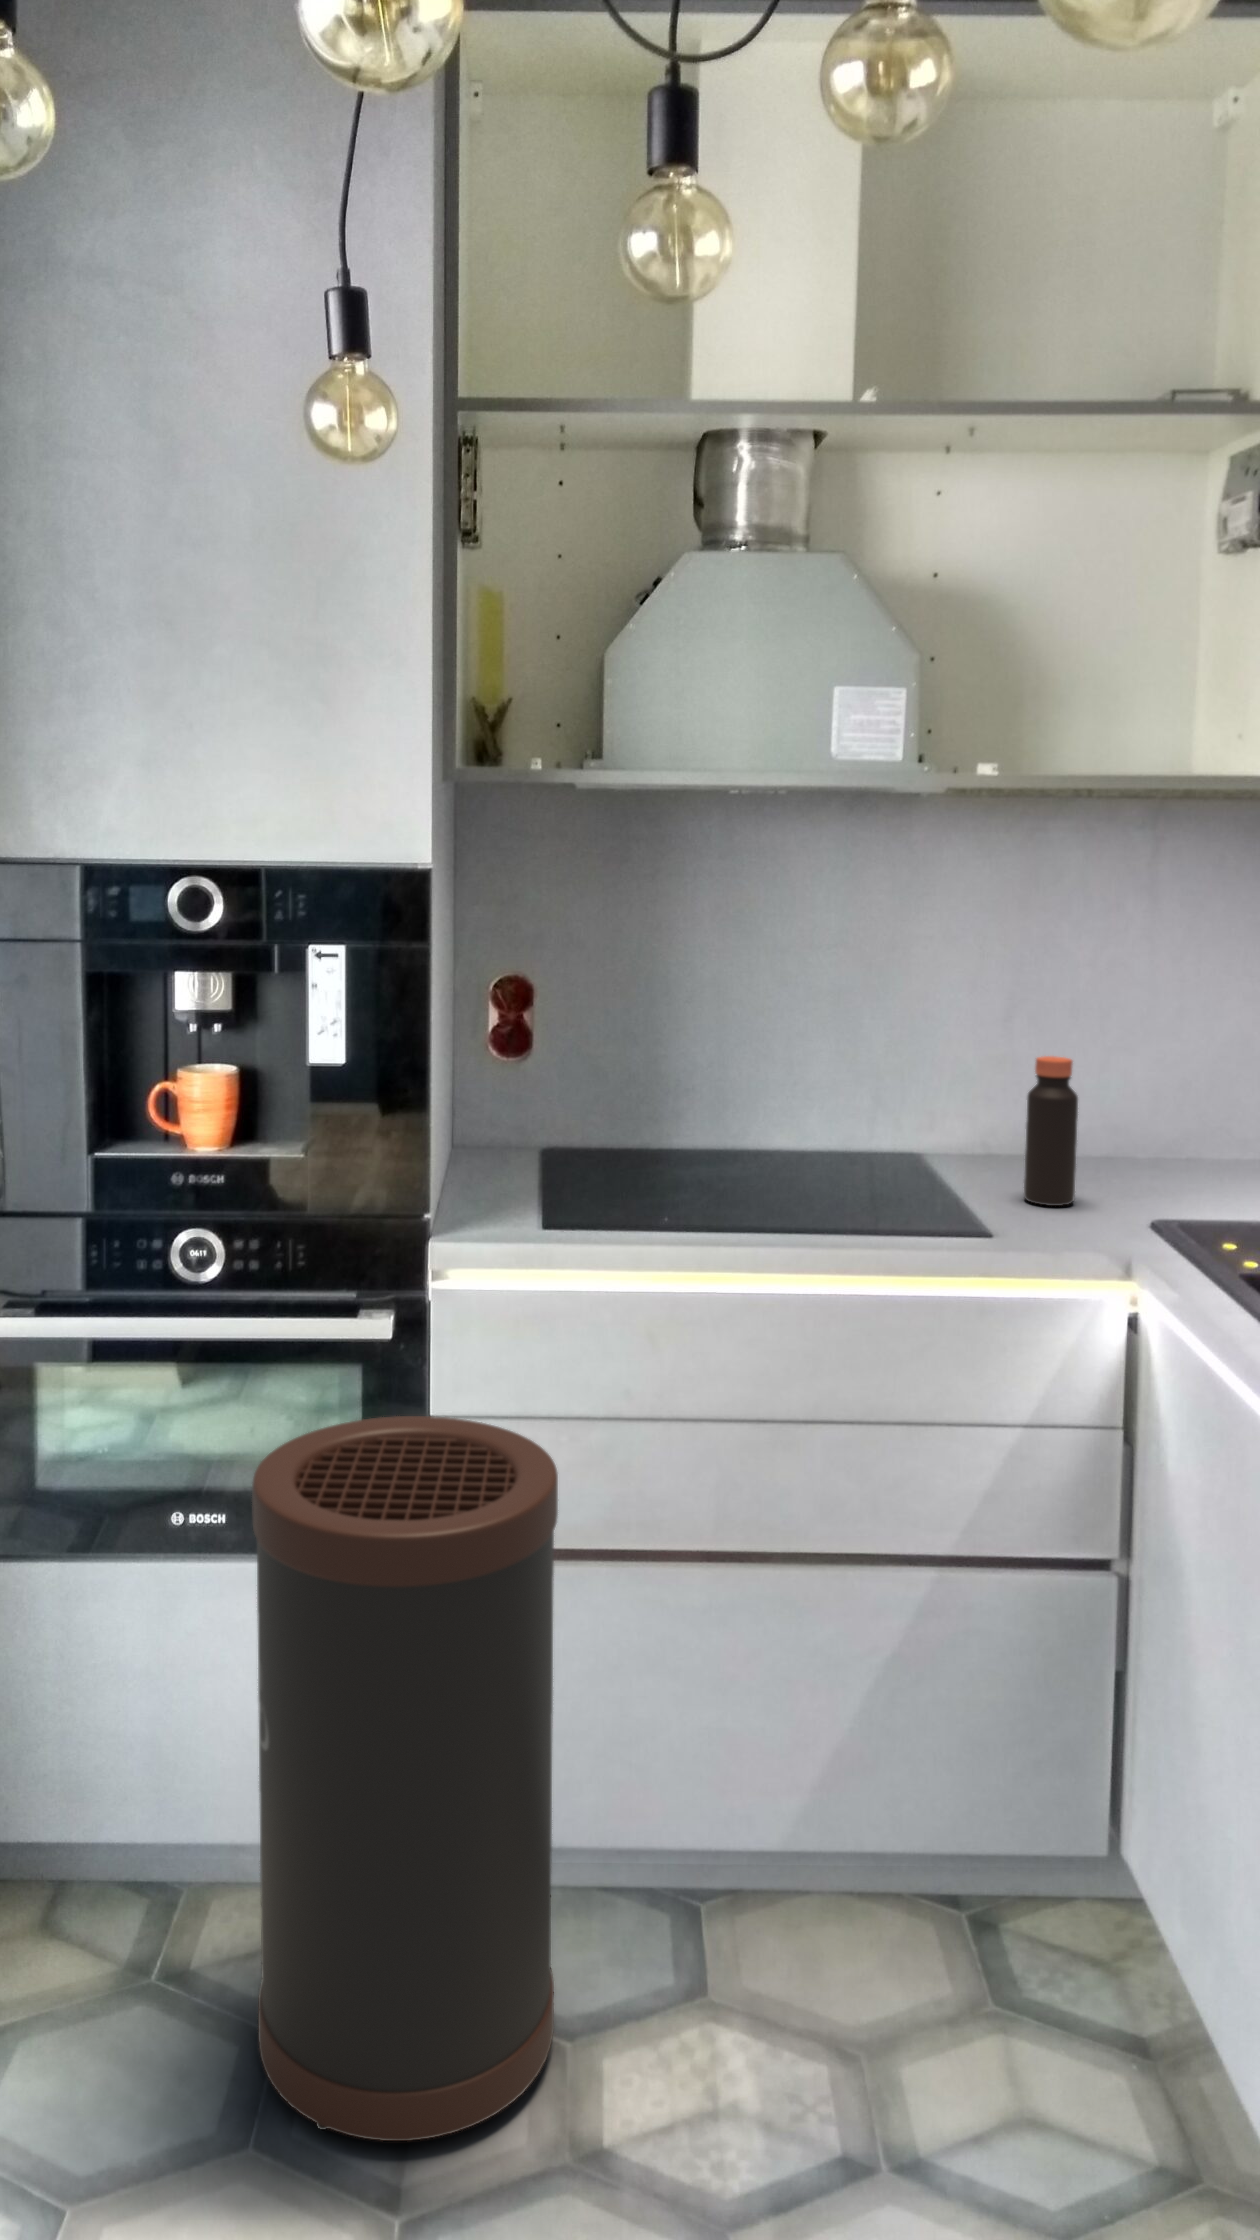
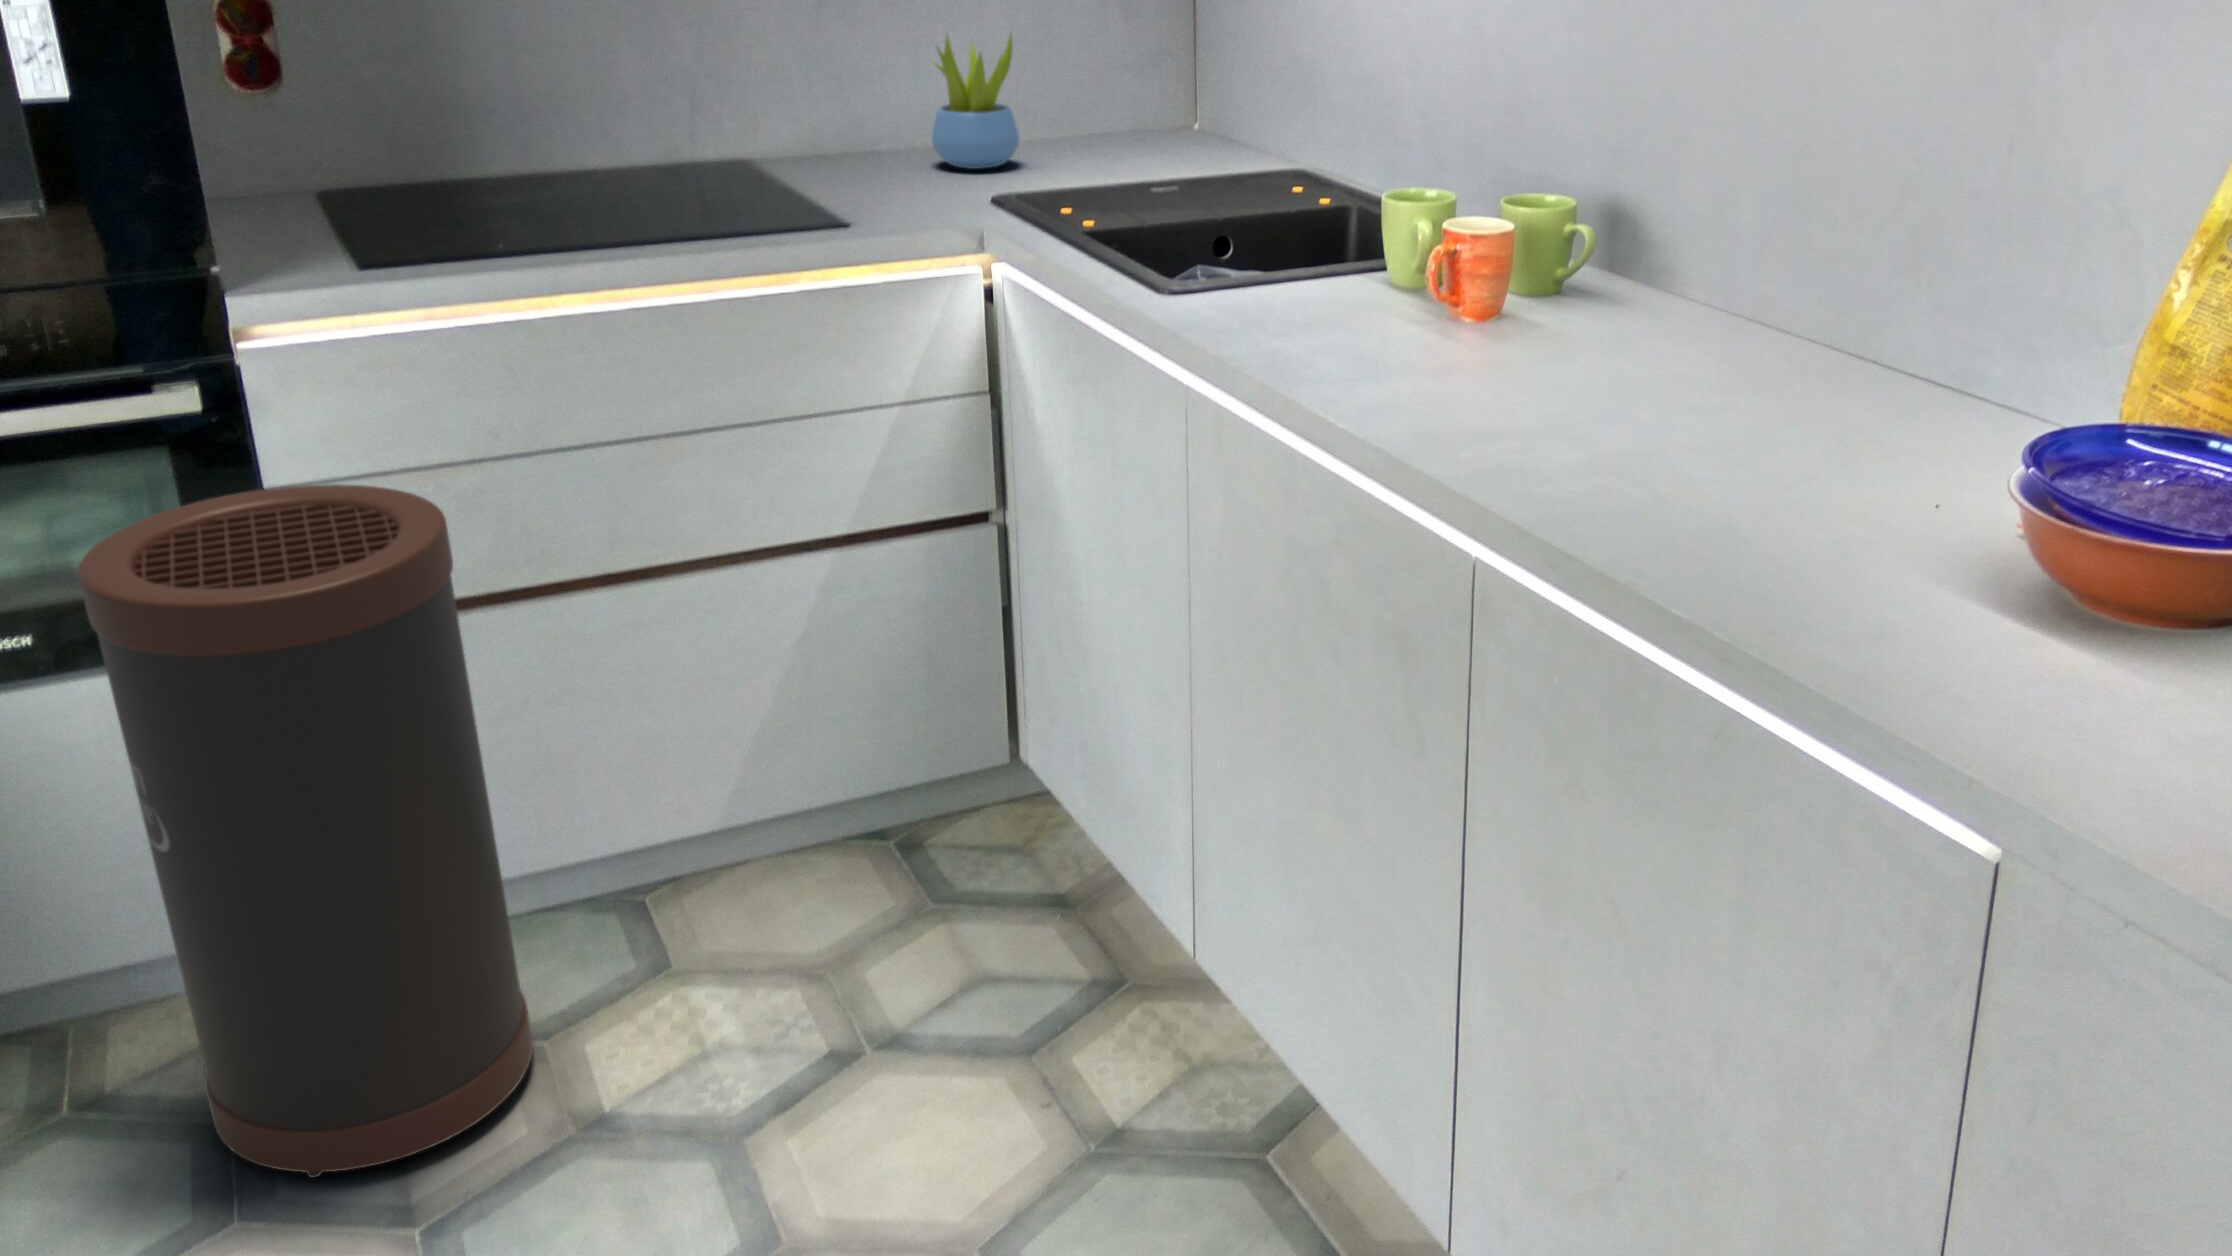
succulent plant: none [1097,1049,1191,1185] -> present [932,31,1019,169]
bottle: present [1024,1056,1078,1206] -> none [862,41,918,194]

